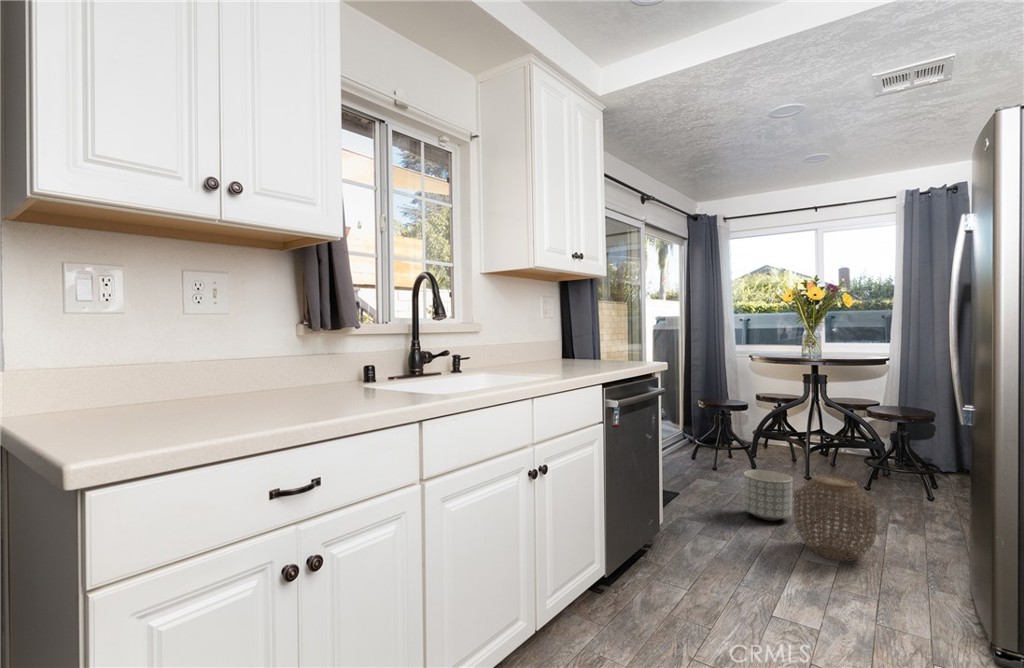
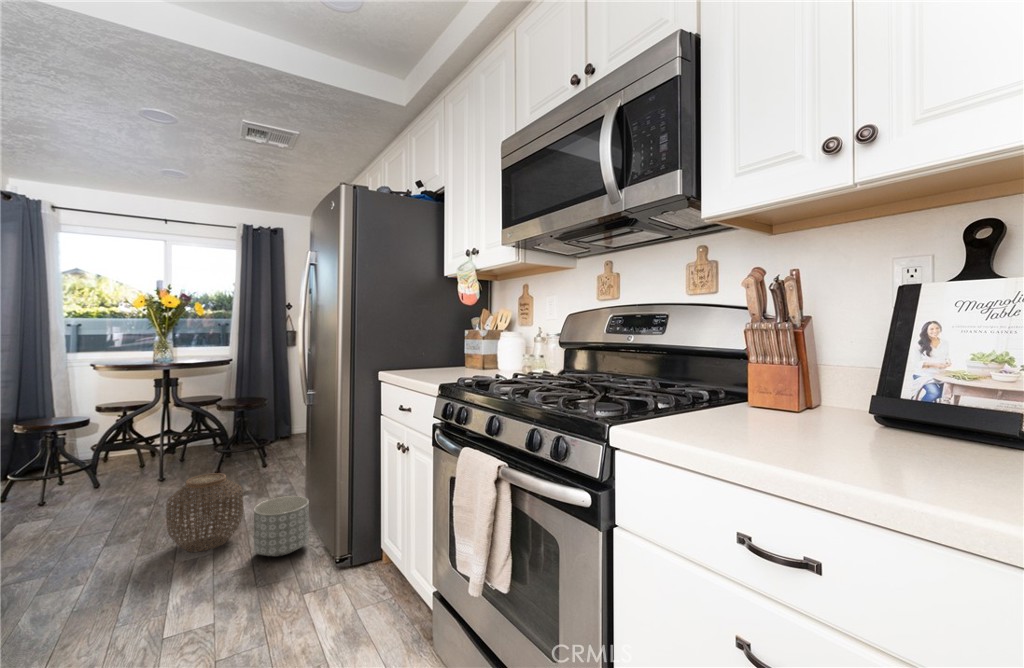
planter: present [743,470,793,521] -> present [254,496,309,557]

